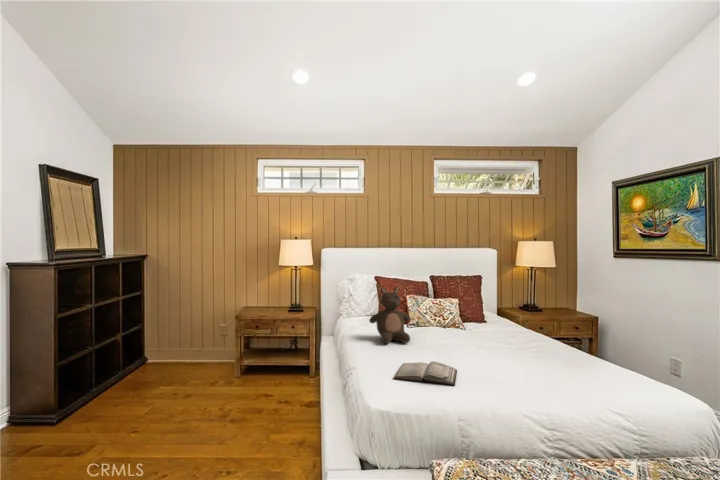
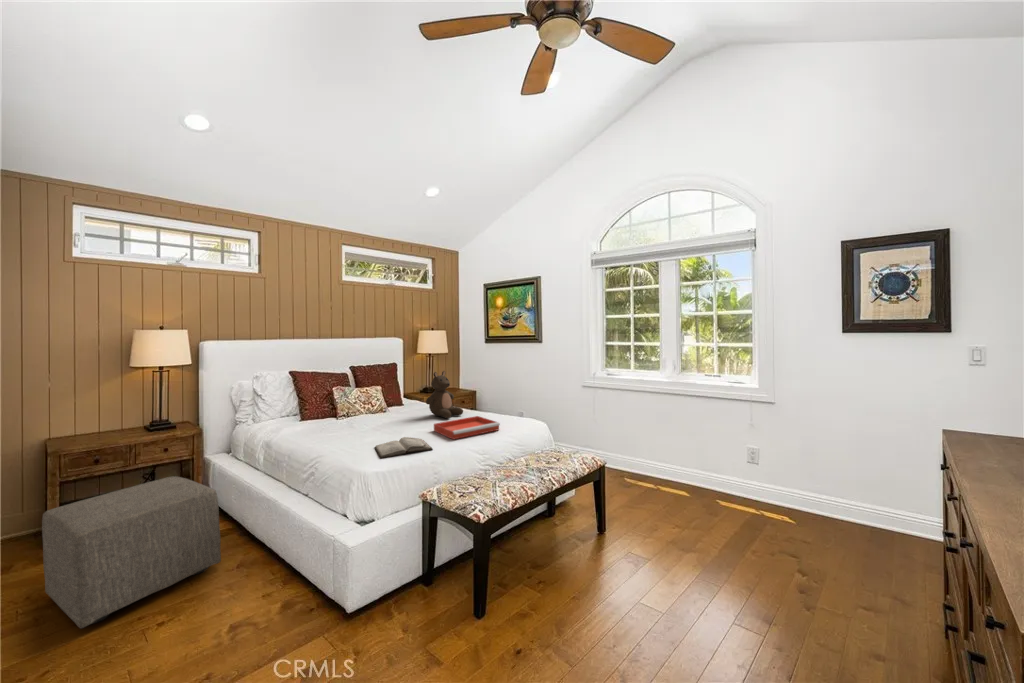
stuffed bear: present [369,287,411,344] -> present [426,371,463,418]
ottoman: none [207,349,292,440] -> present [42,476,221,628]
tray: none [482,353,571,384] -> present [434,416,500,439]

